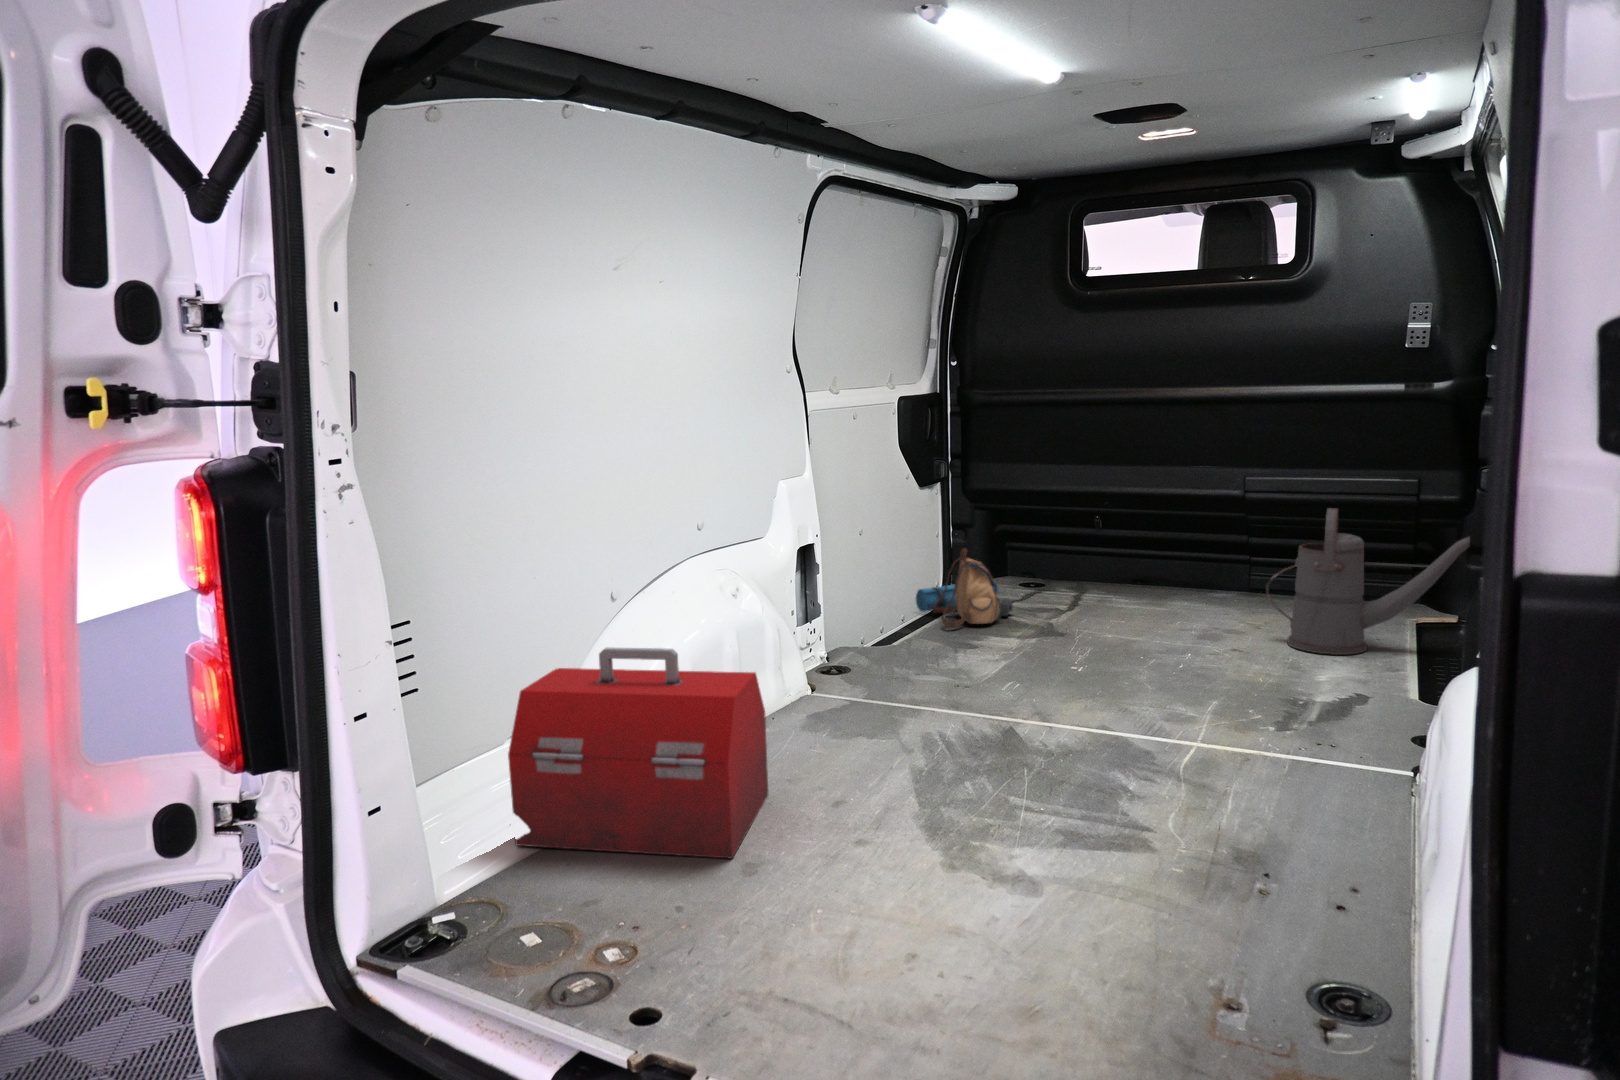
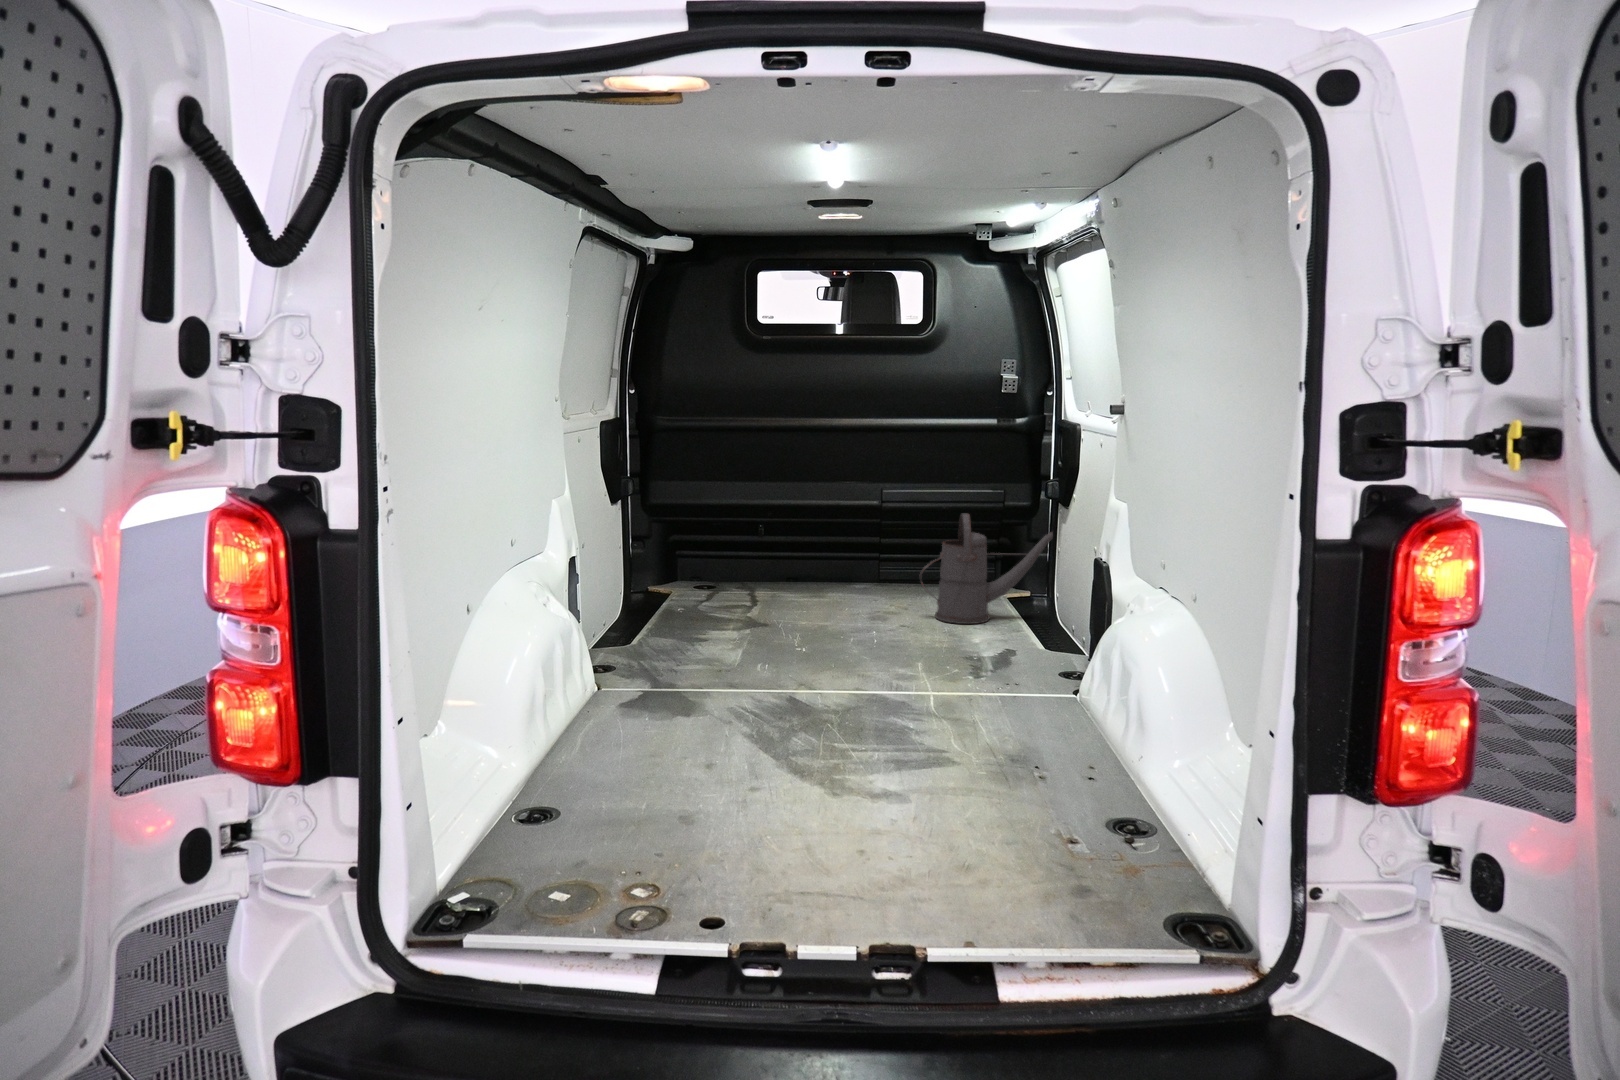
backpack: present [916,548,1013,627] -> none [624,555,713,627]
toolbox: present [508,647,768,859] -> none [452,653,670,852]

